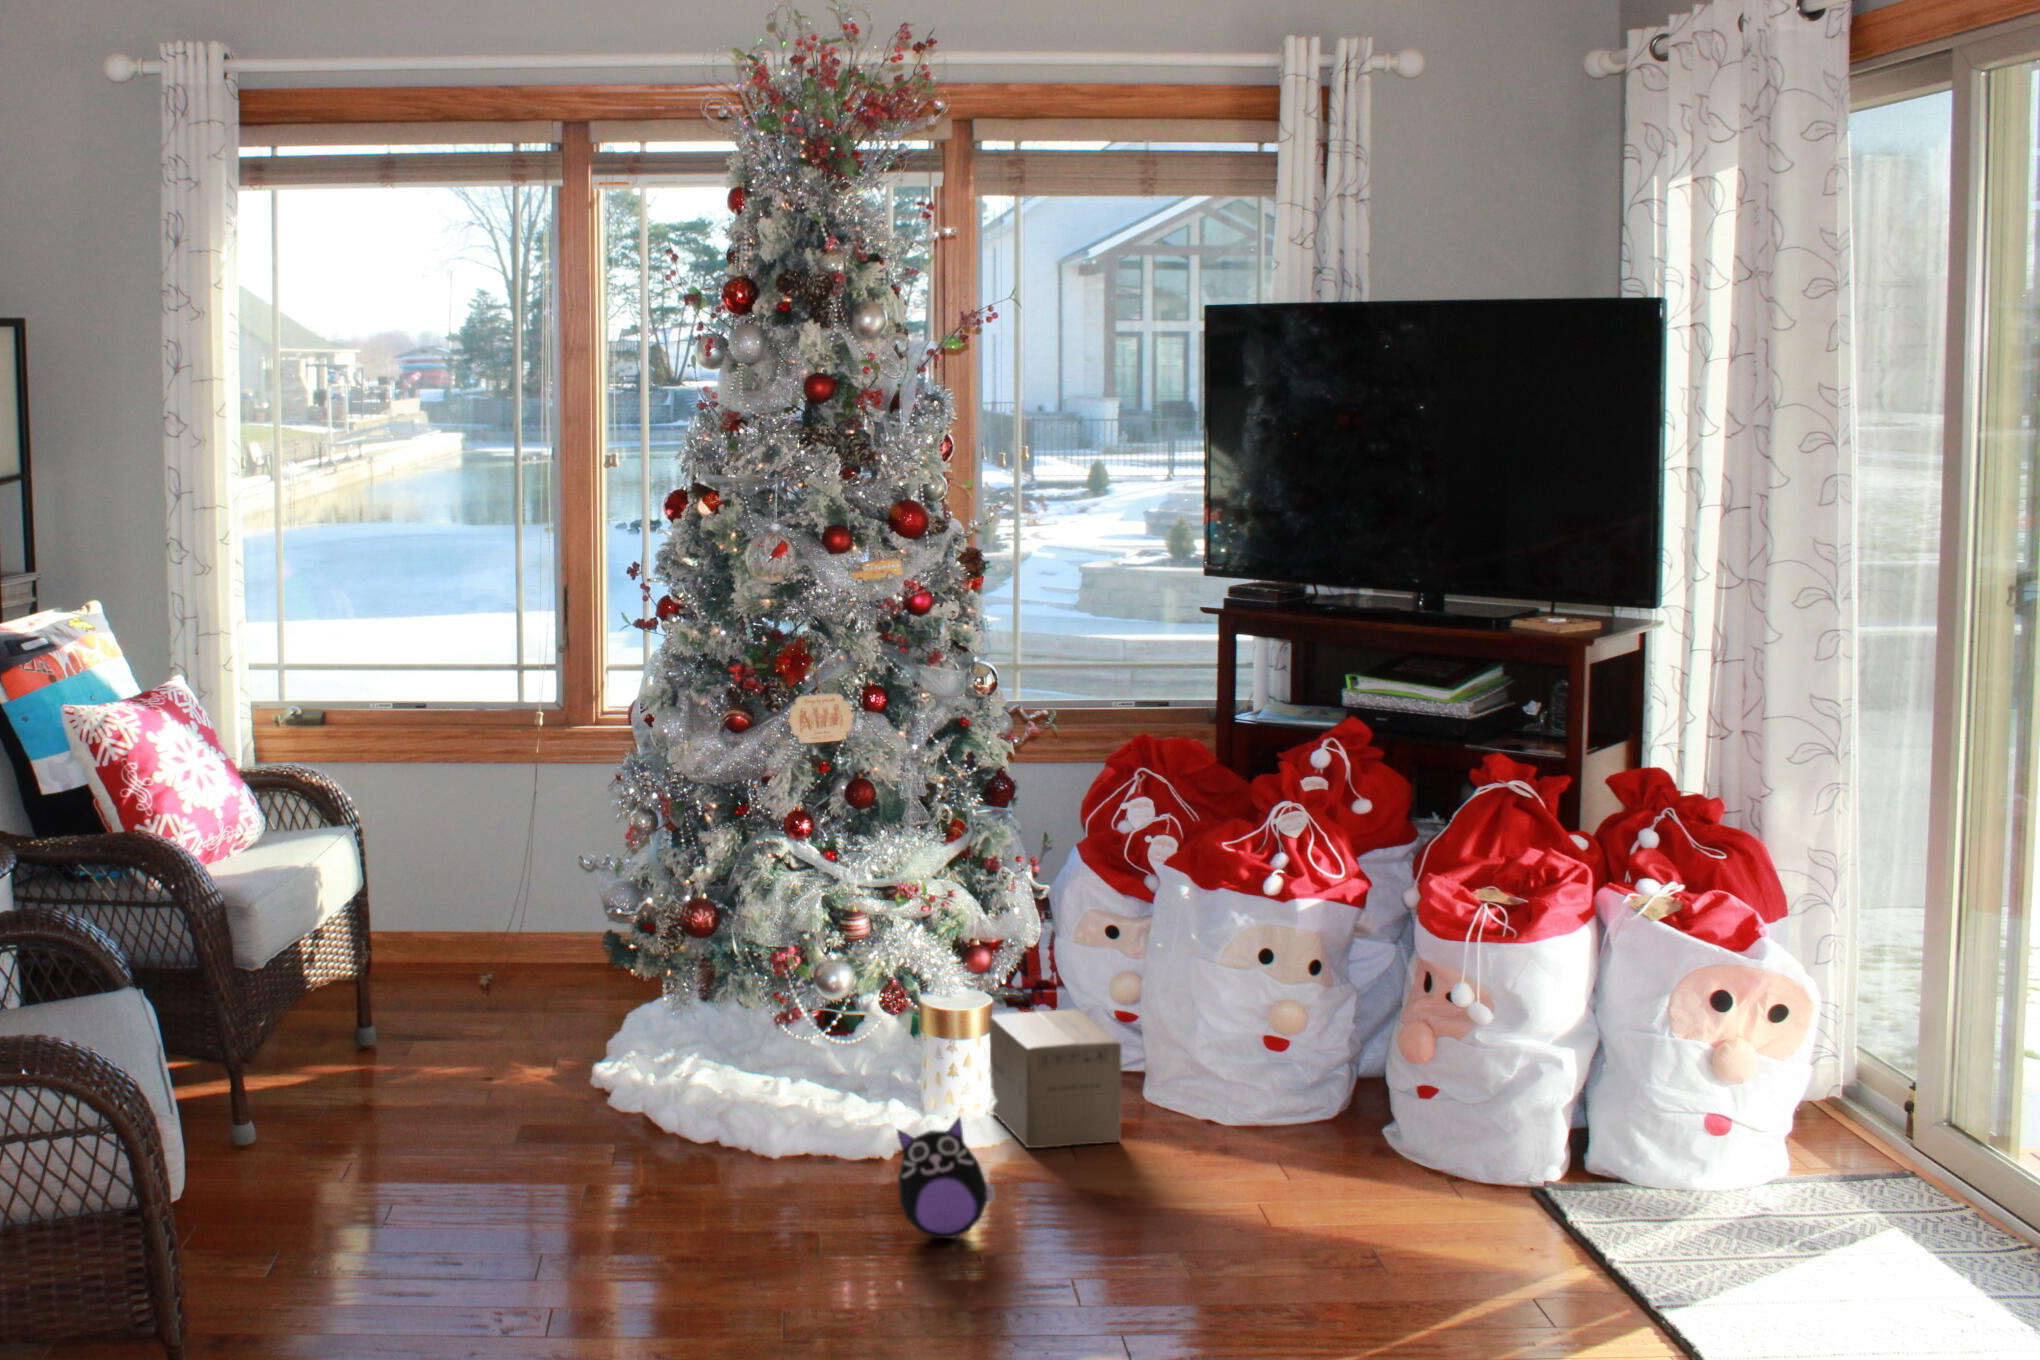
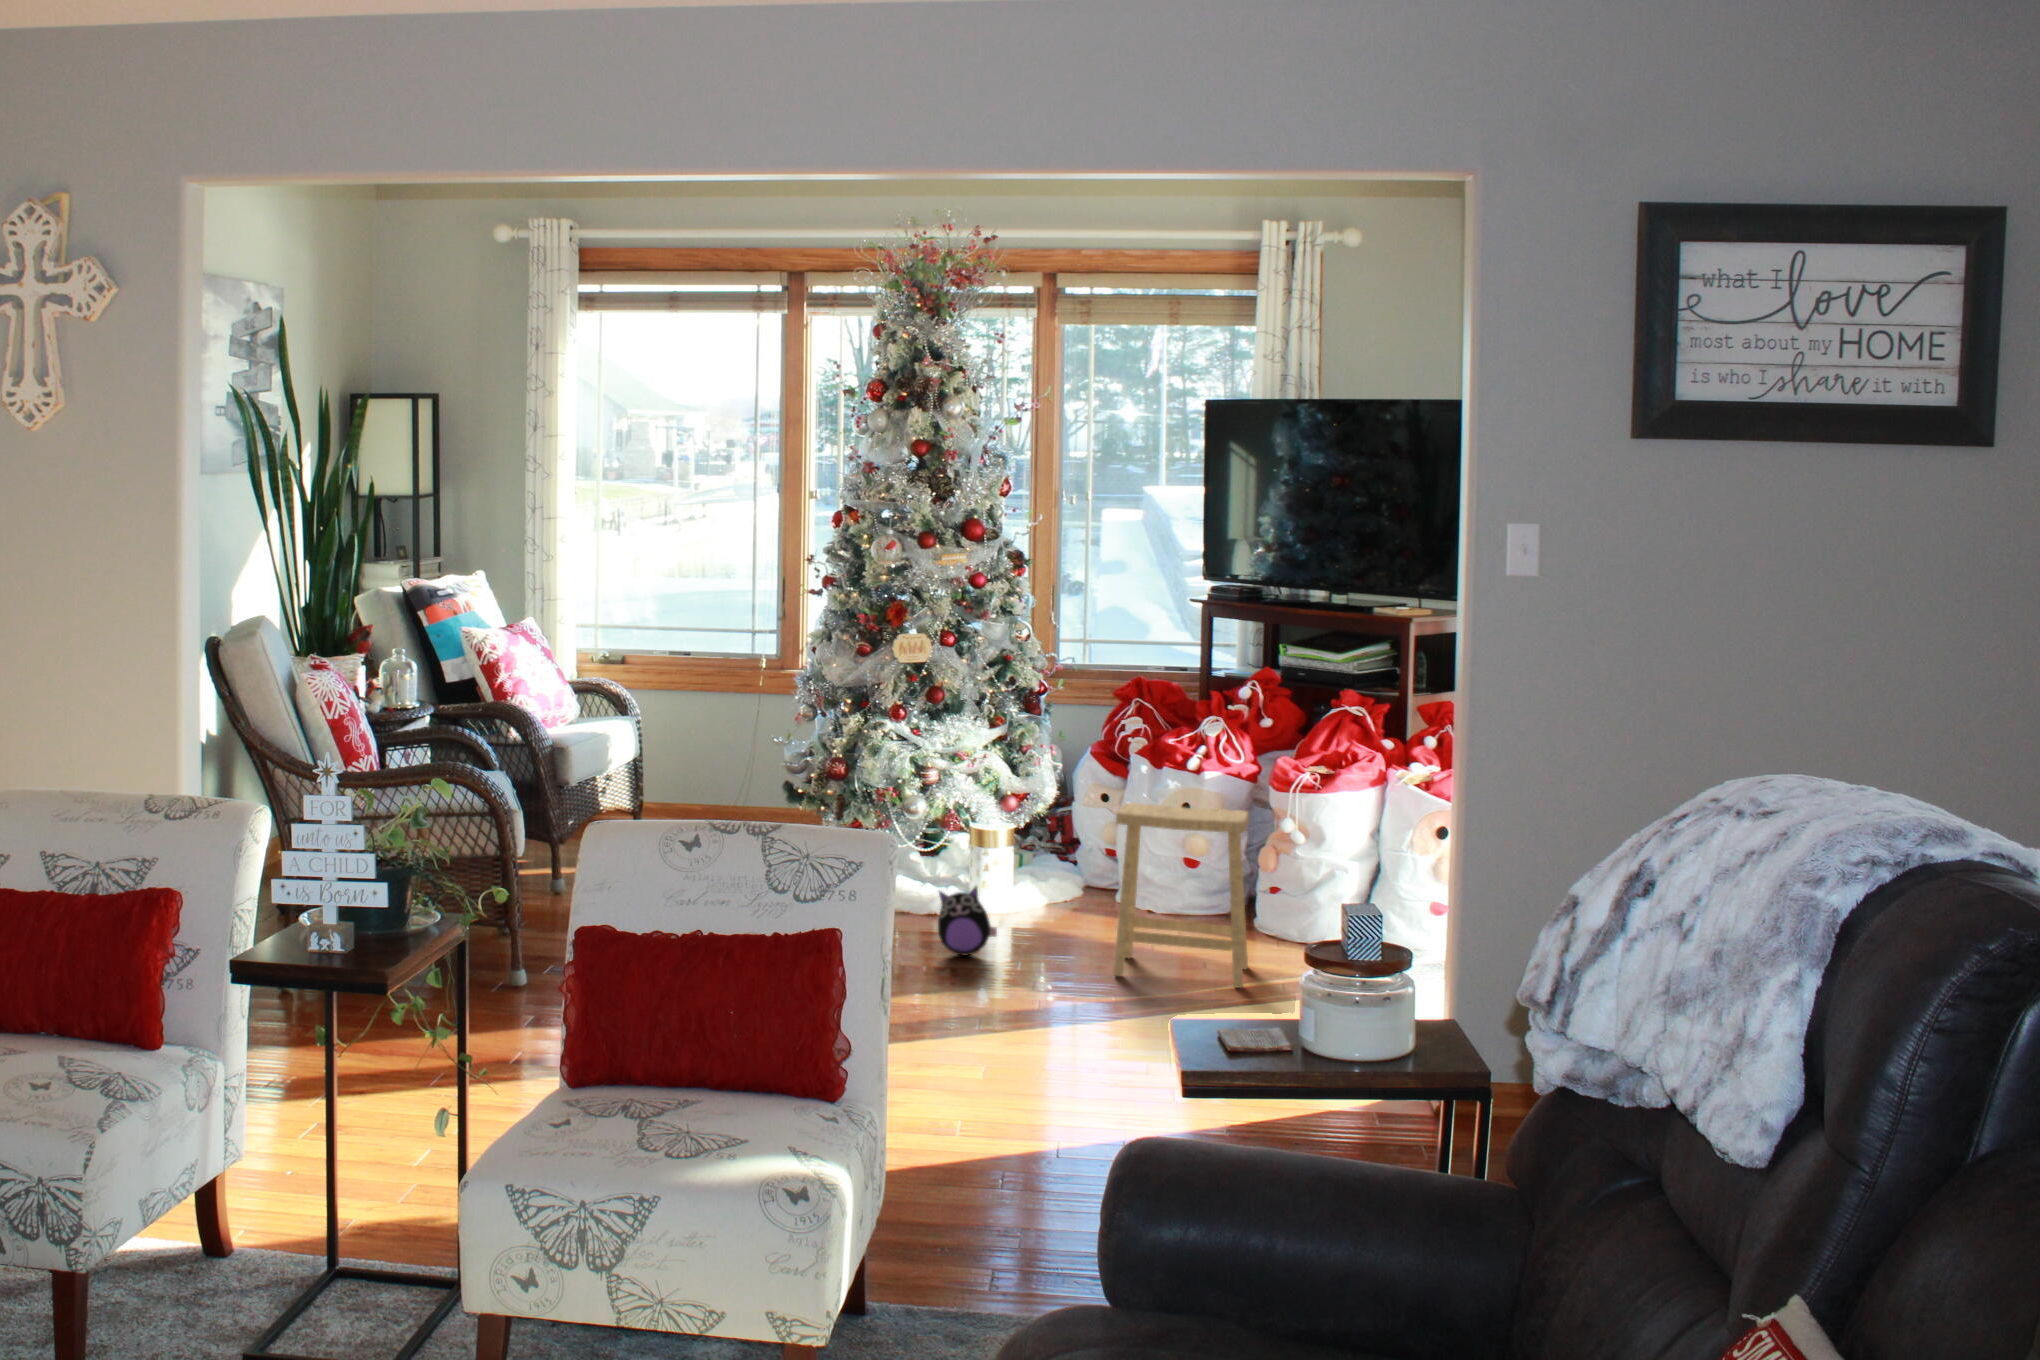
footstool: none [1200,970,1422,1283] -> present [1114,803,1249,988]
cardboard box: present [990,1010,1121,1148] -> none [1018,842,1095,921]

